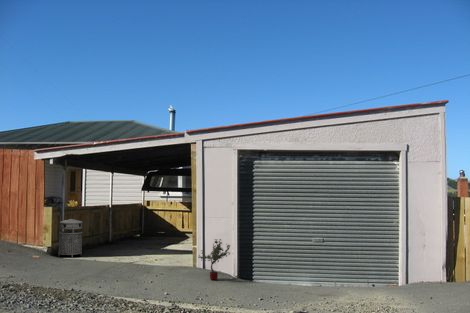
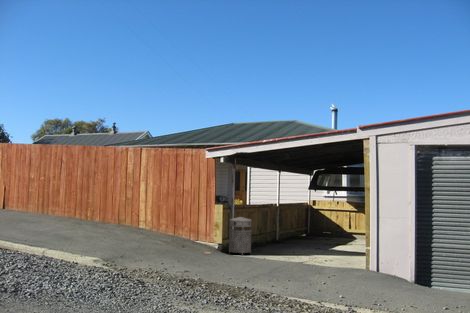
potted tree: present [198,239,230,281] -> none [371,240,407,284]

